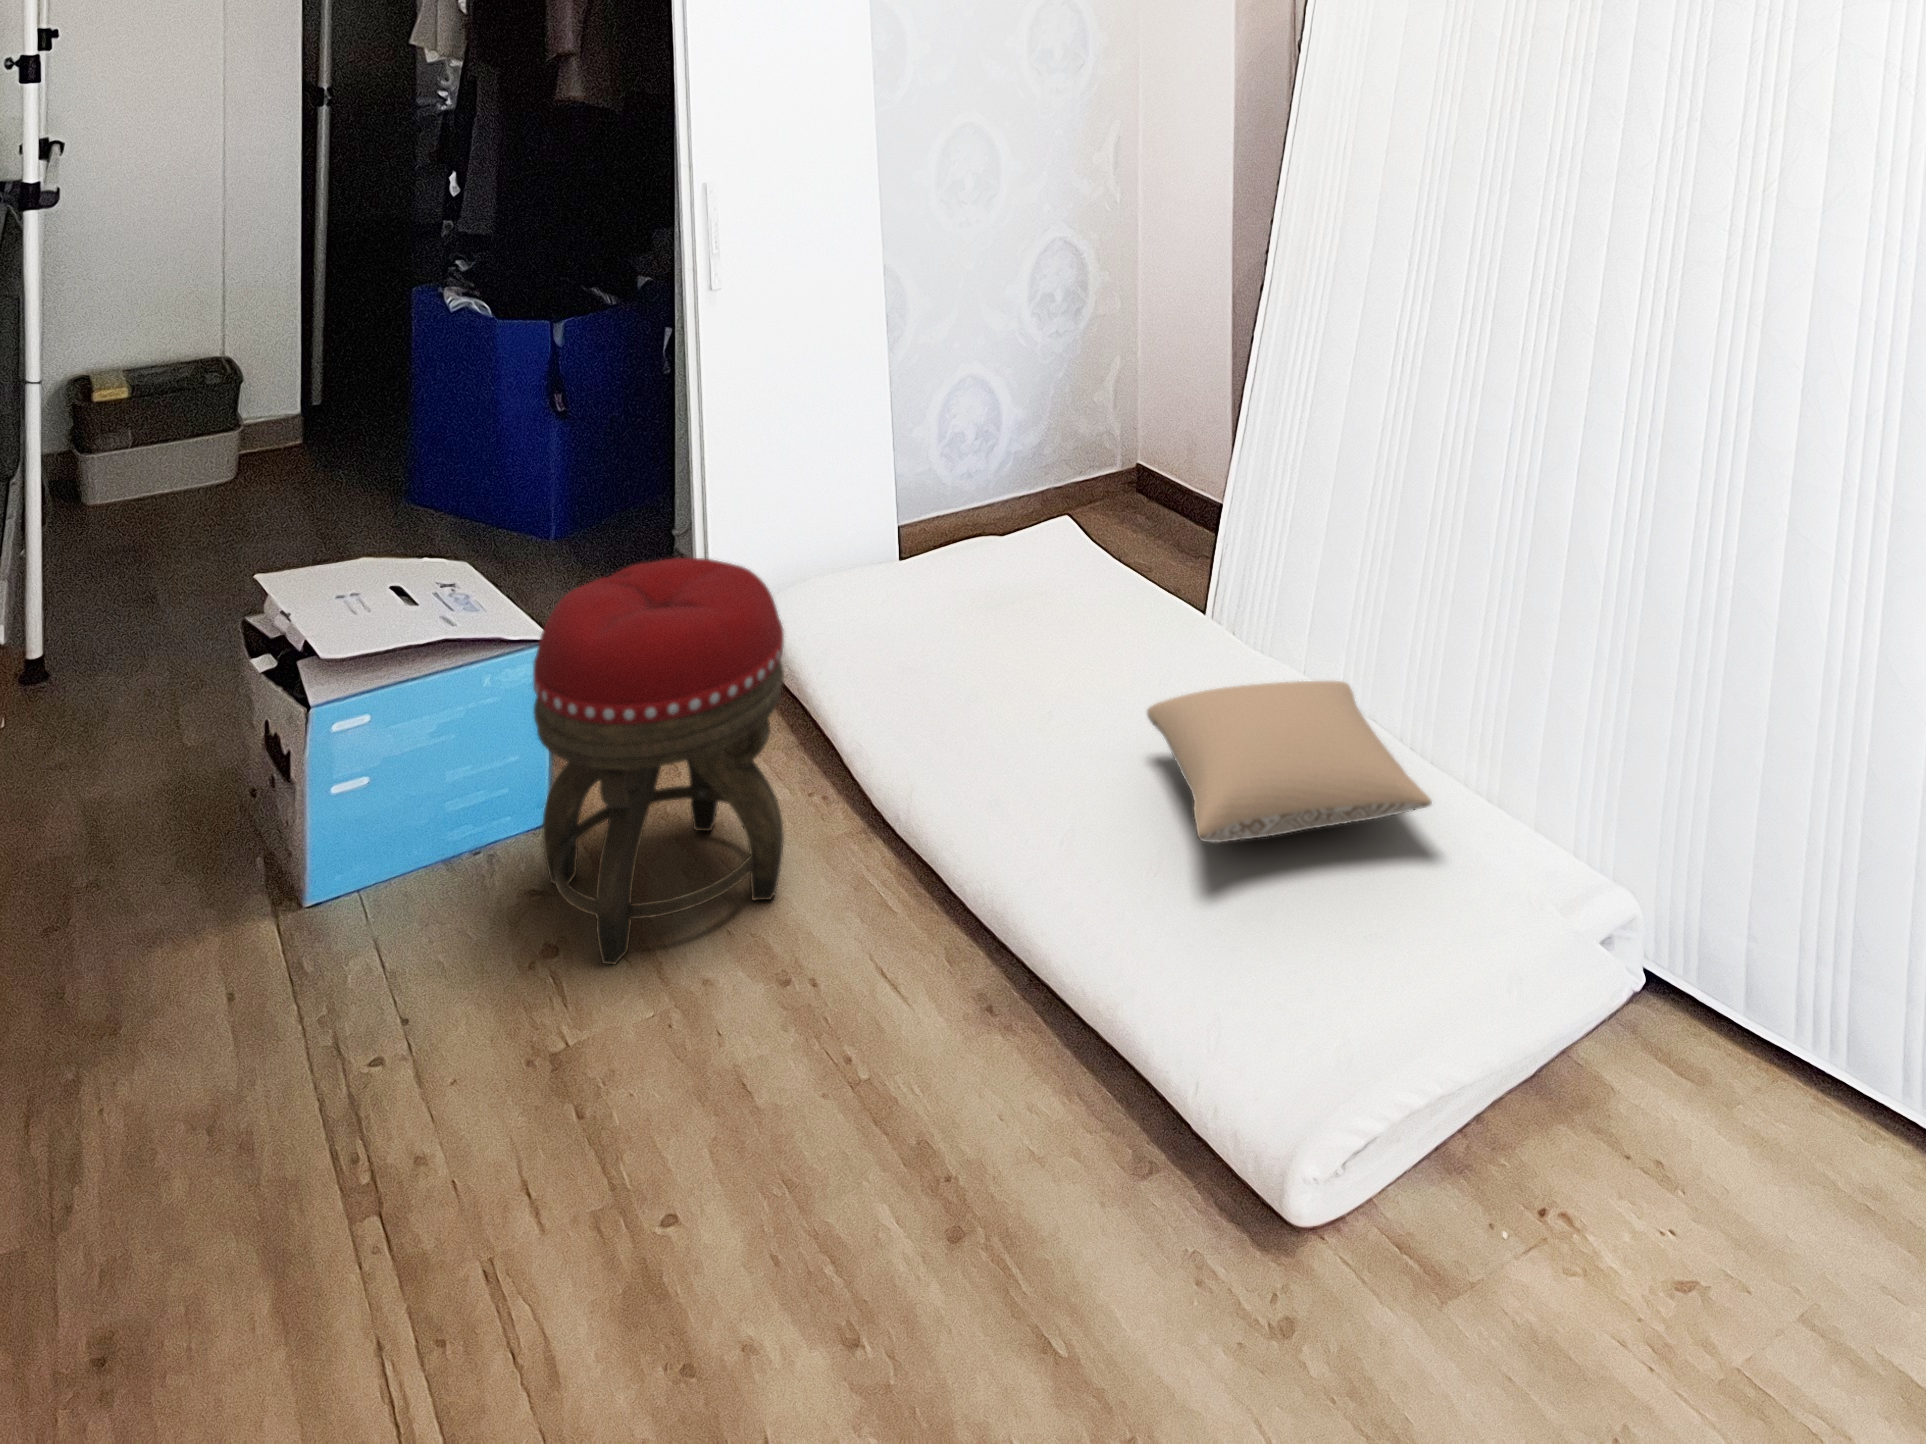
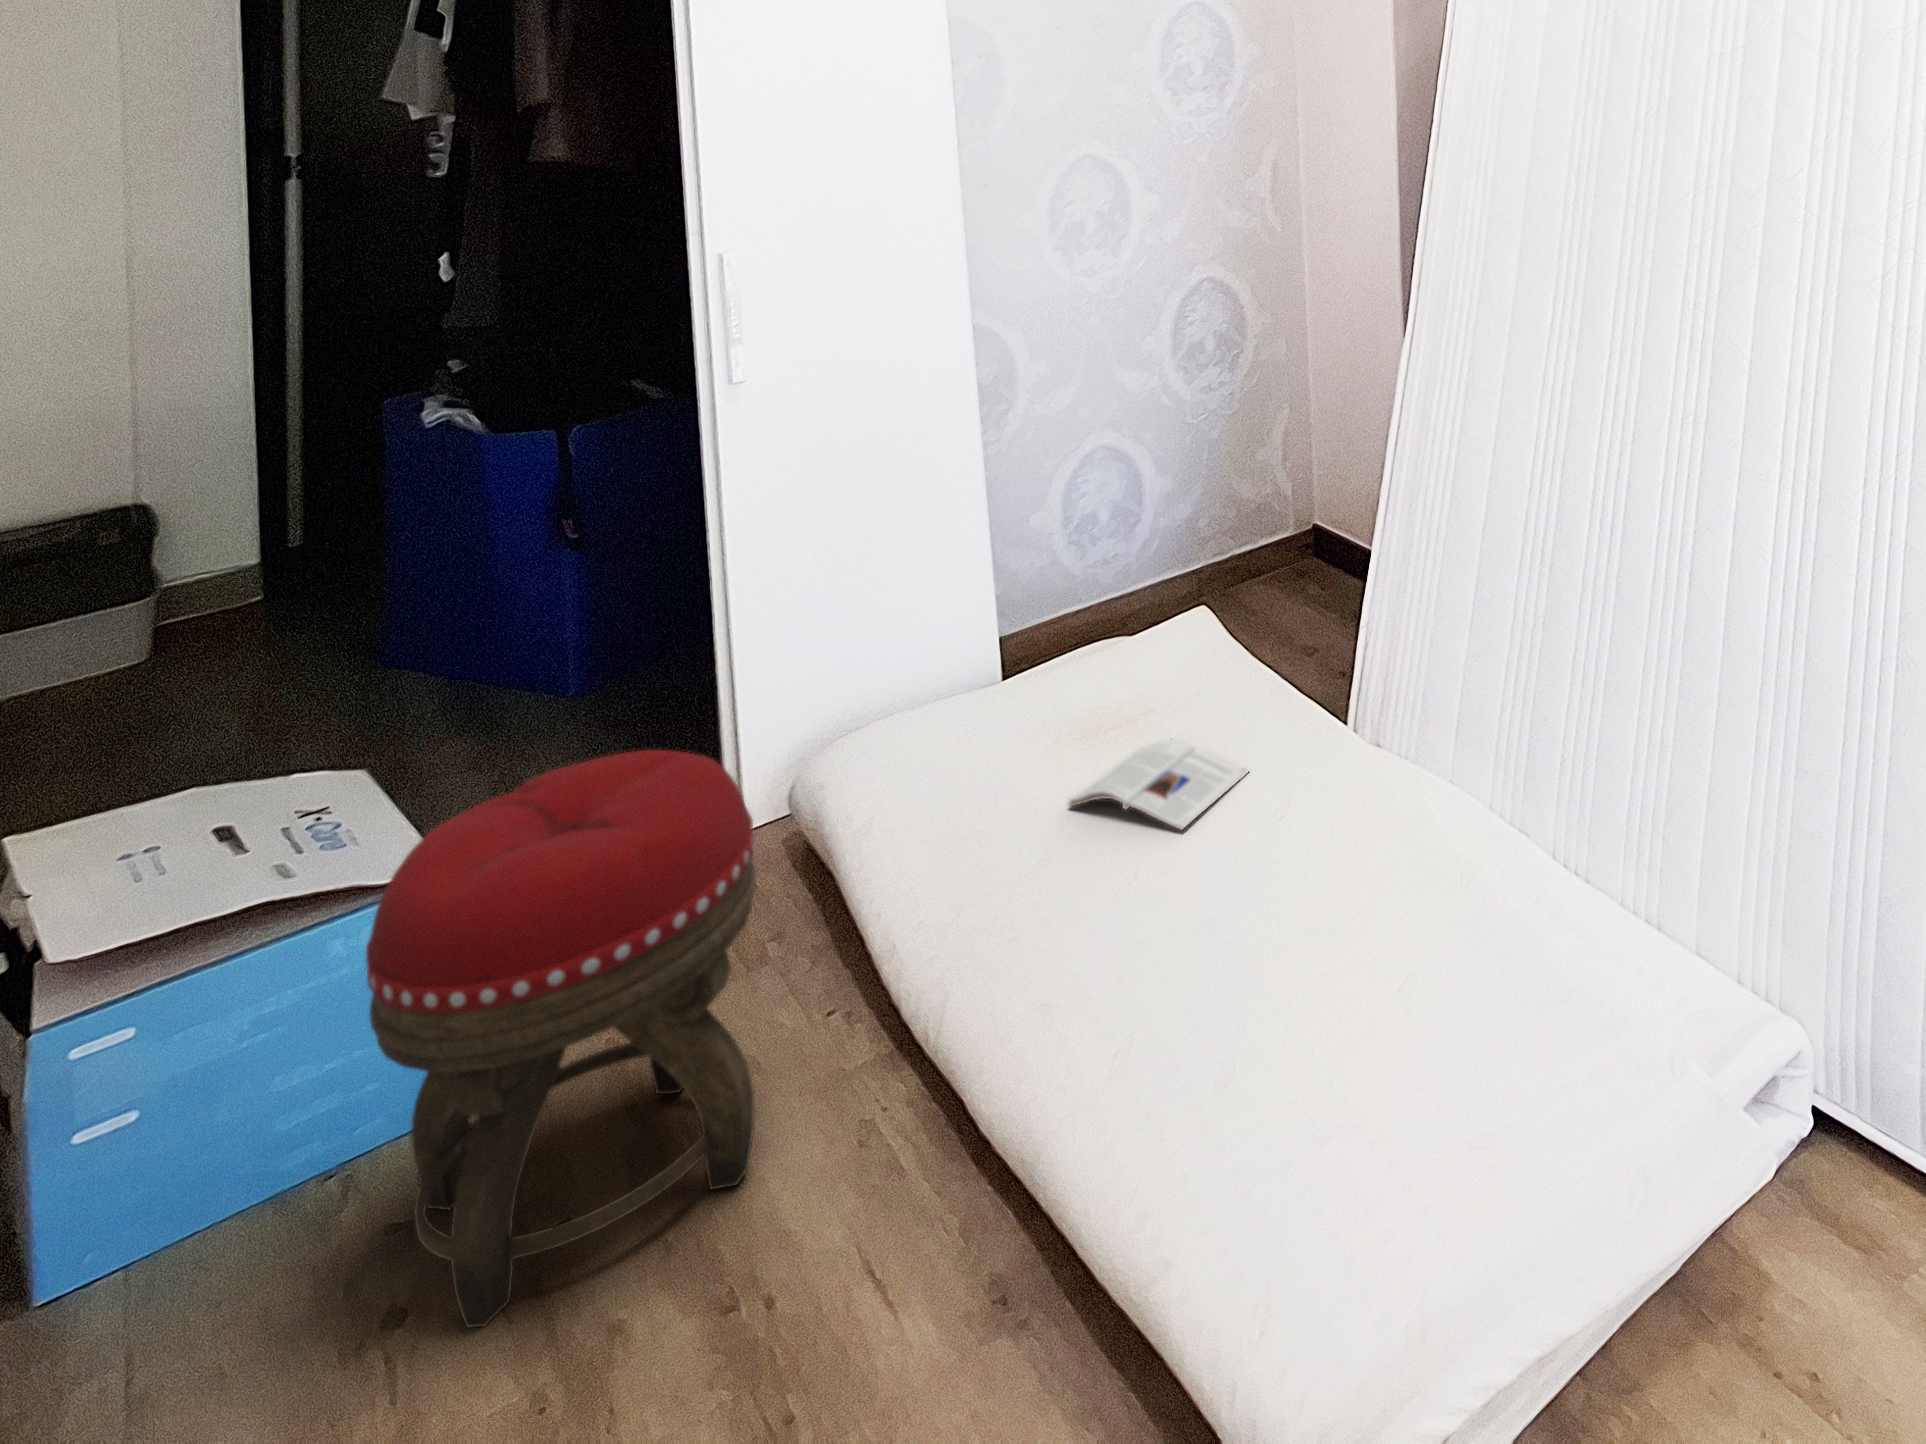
magazine: none [985,613,1129,683] -> present [1069,738,1248,830]
pillow: present [1147,681,1432,843] -> none [1239,796,1562,1048]

